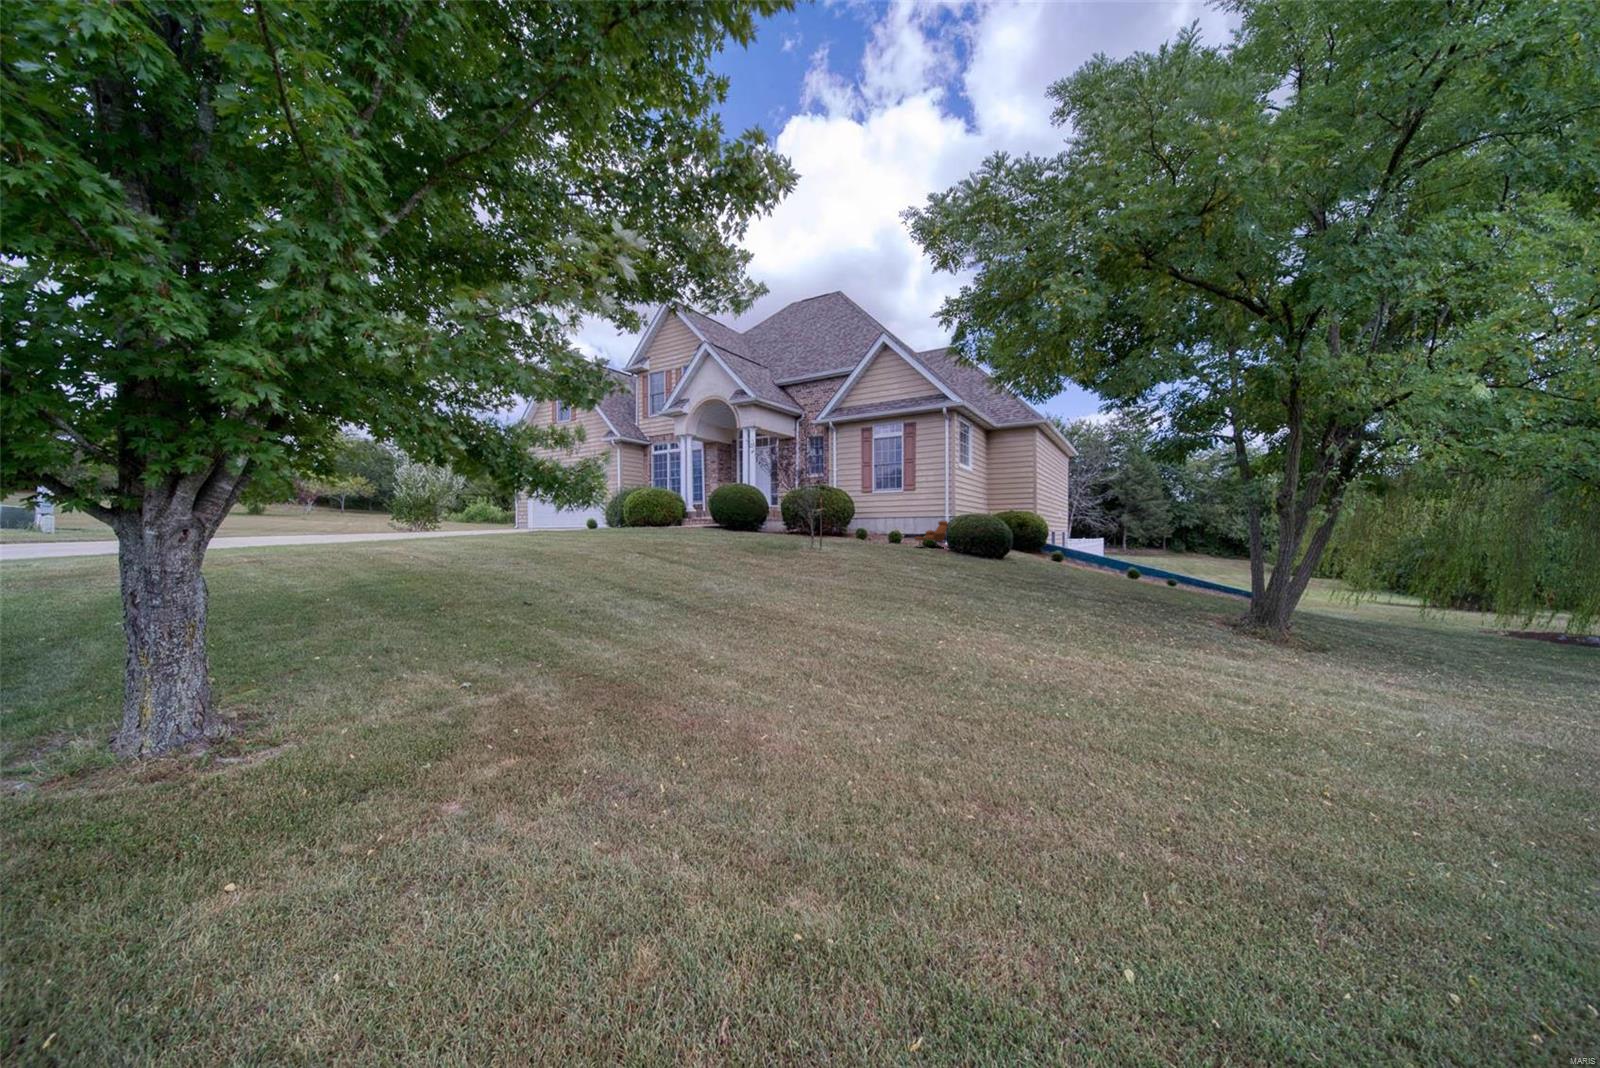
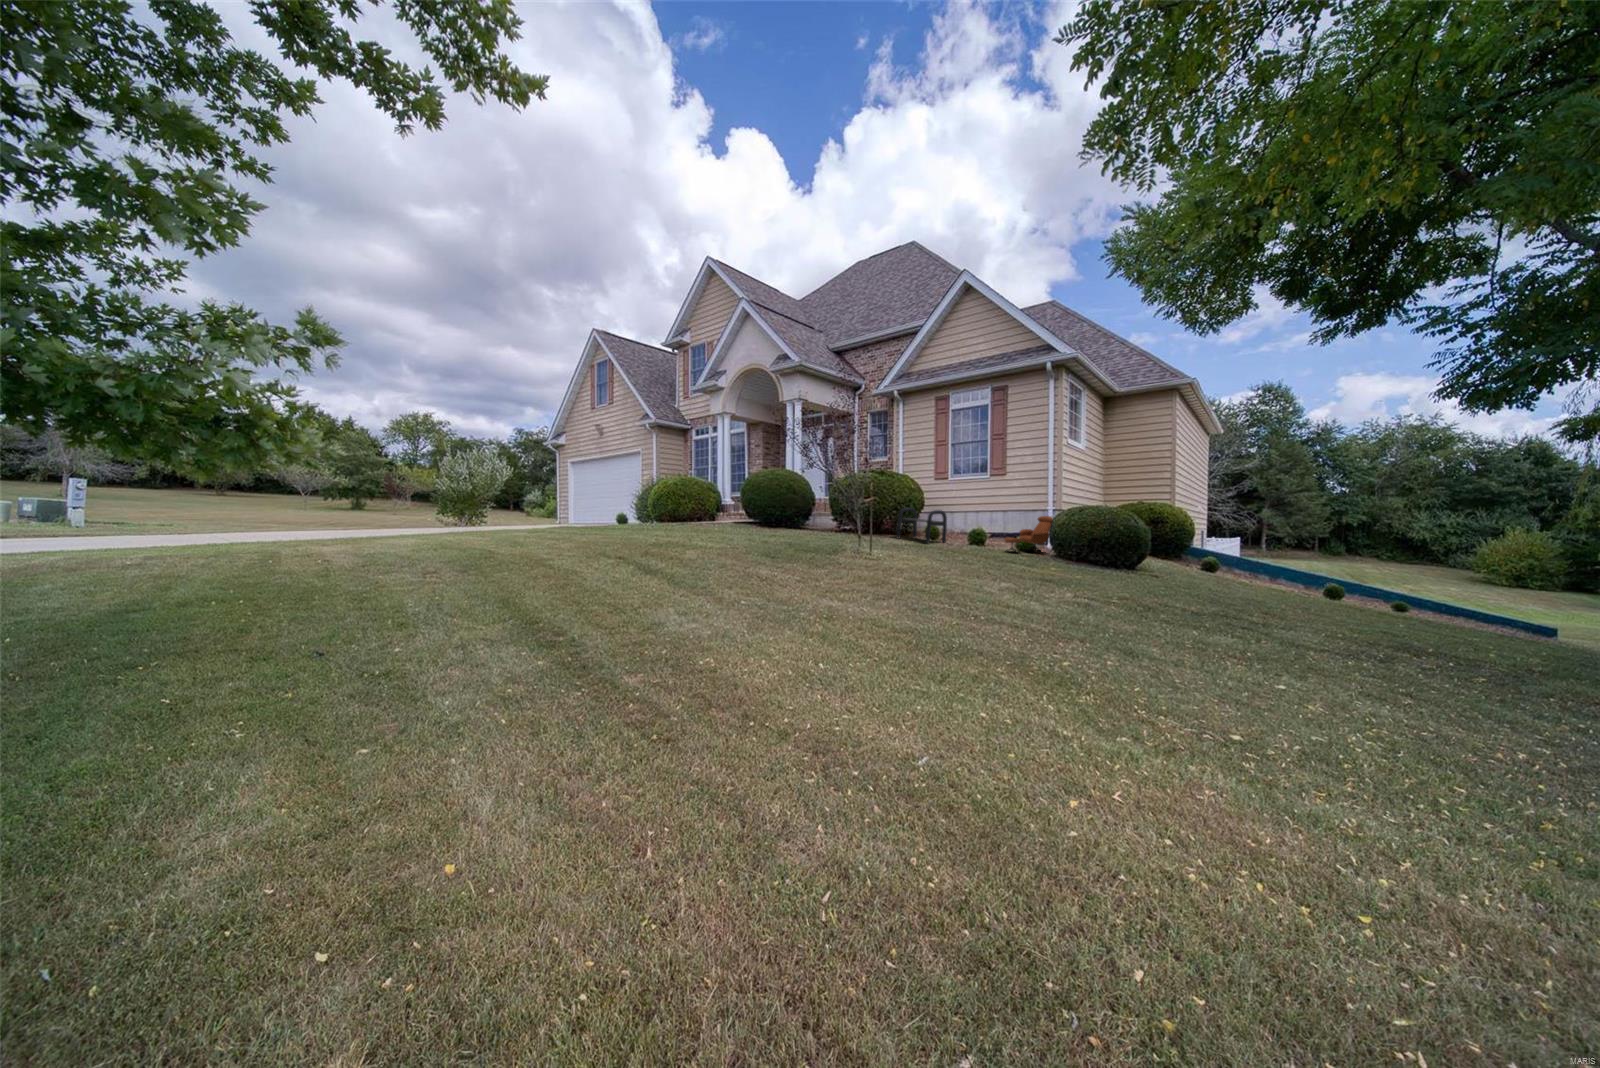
bench: none [834,515,872,542] -> present [897,508,947,543]

